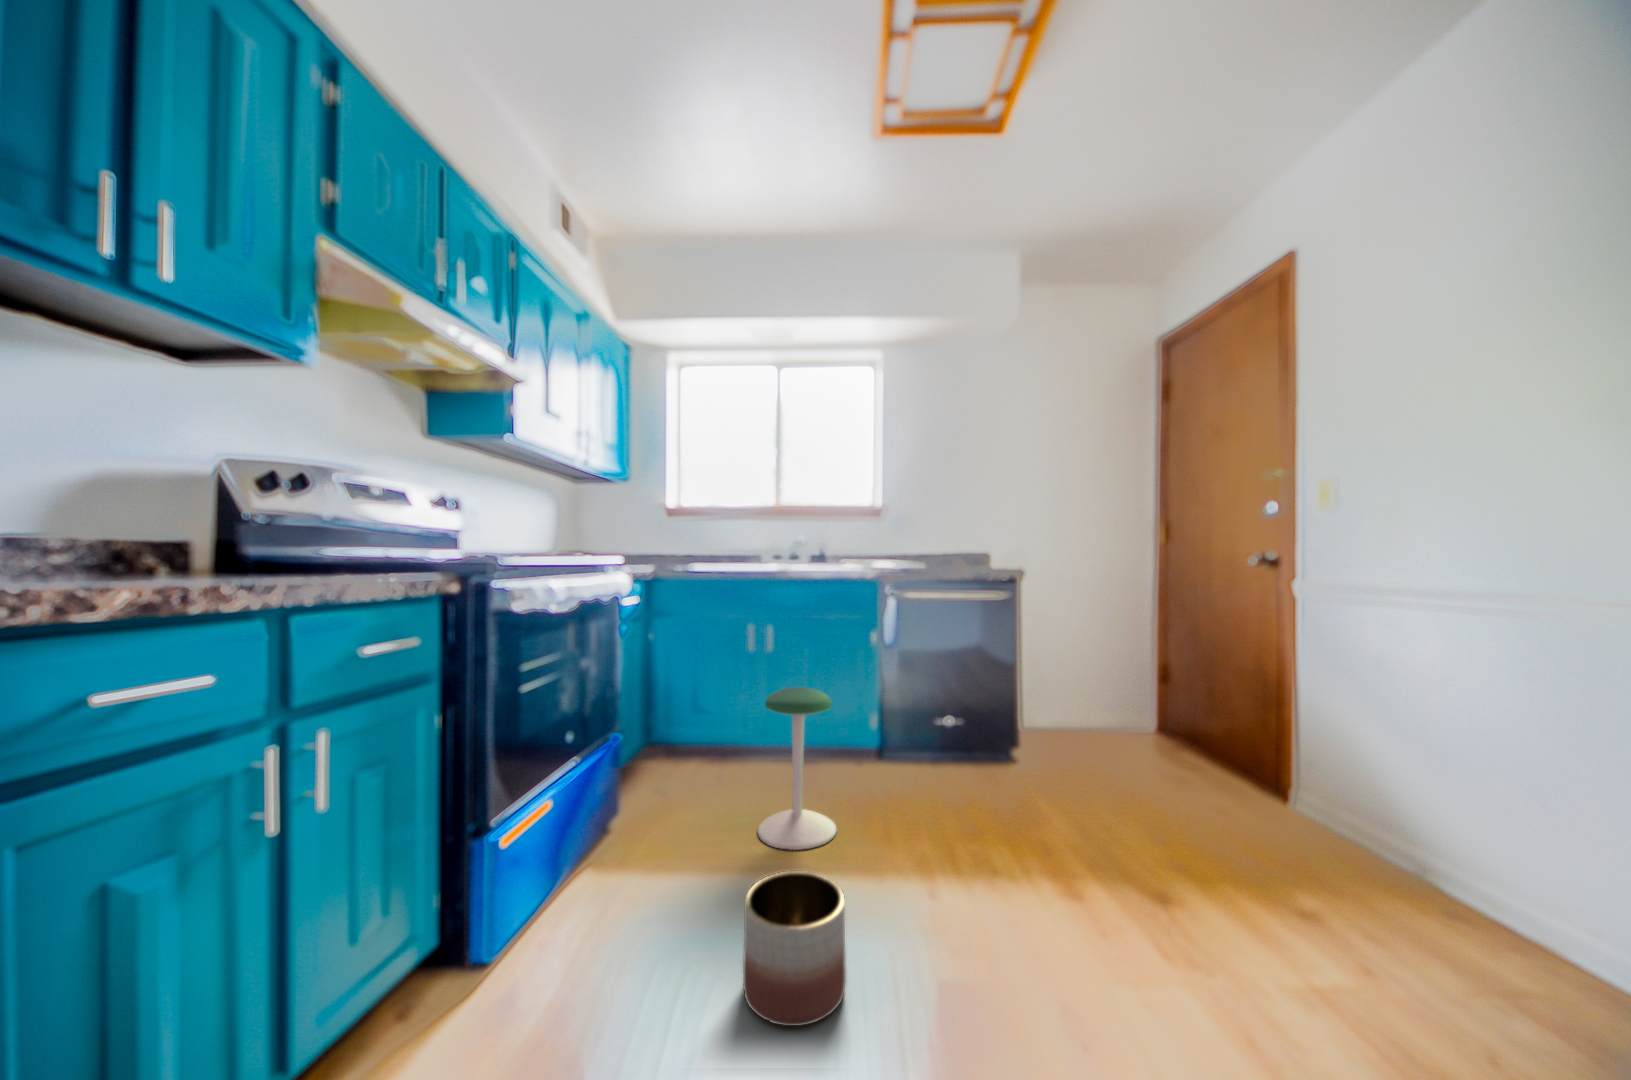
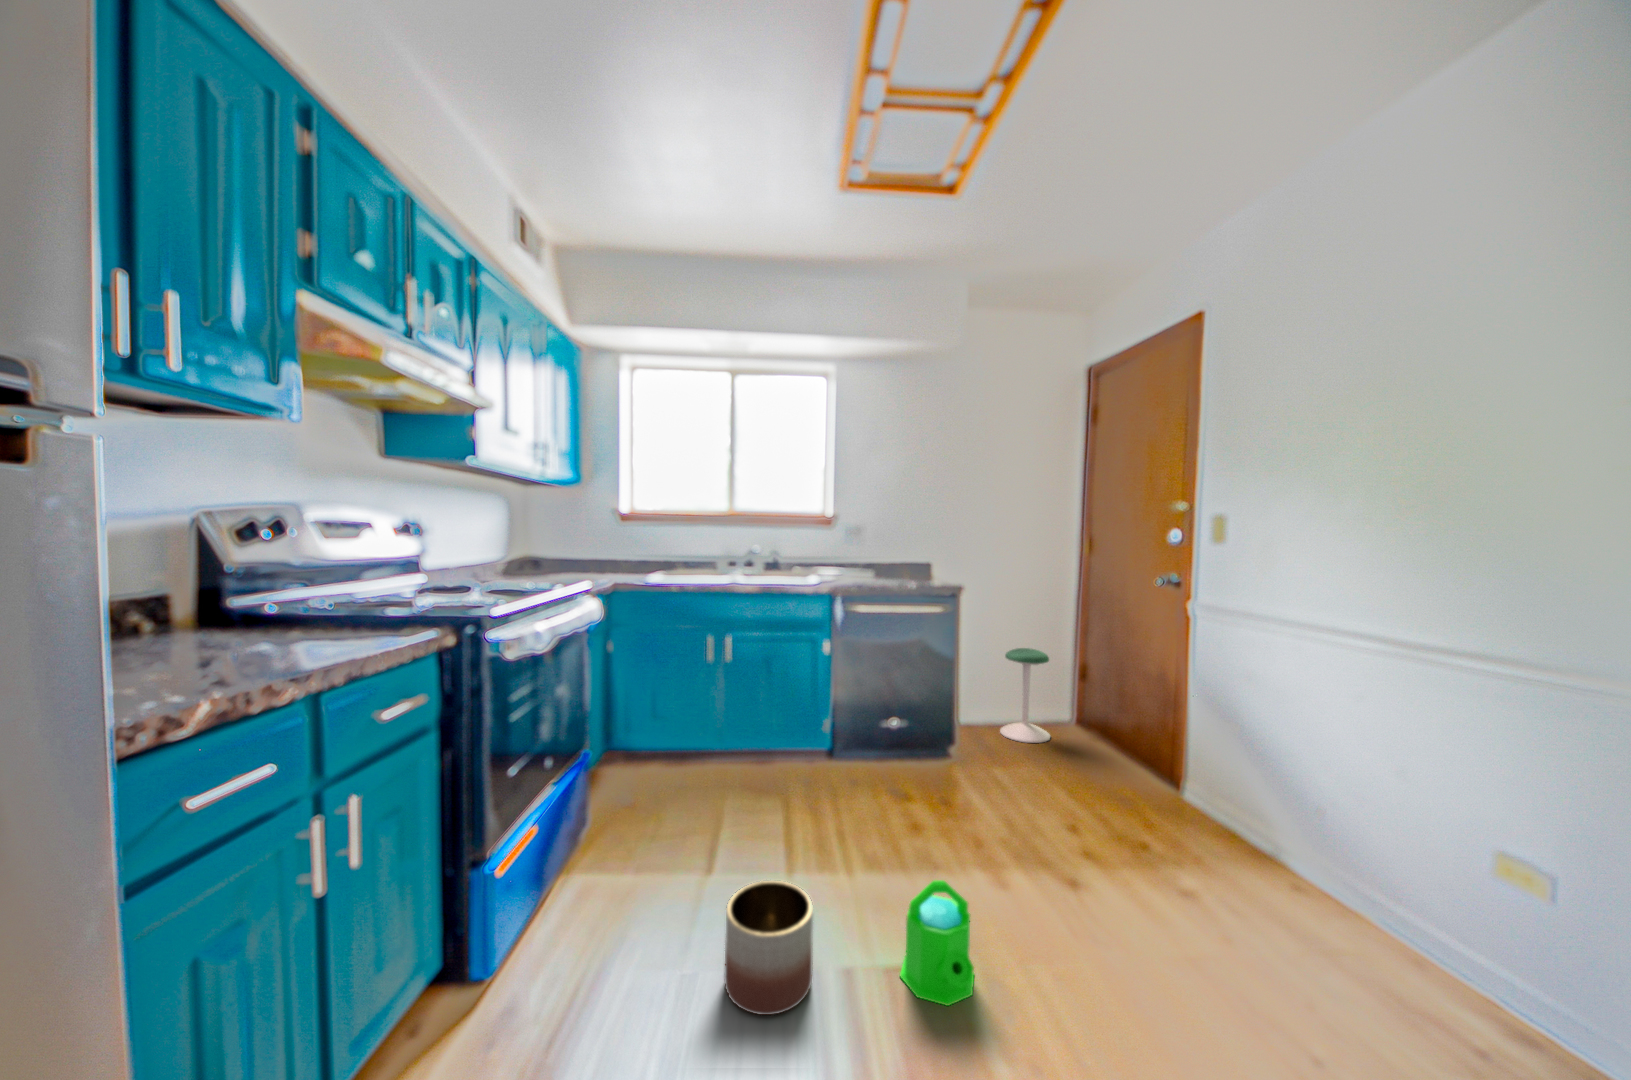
stool: present [758,687,837,850] -> present [1000,648,1050,743]
watering can: none [951,877,1044,1032] -> present [899,880,974,1006]

